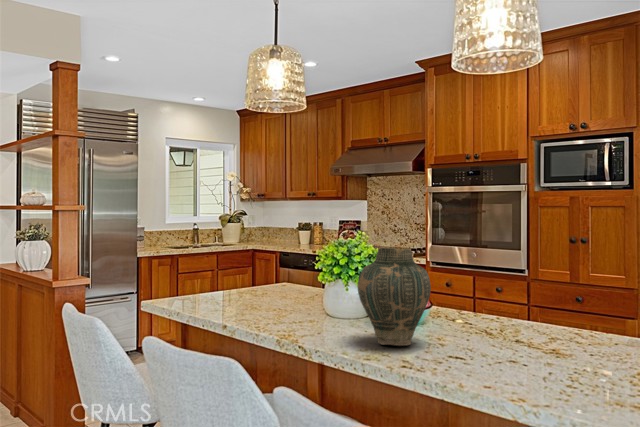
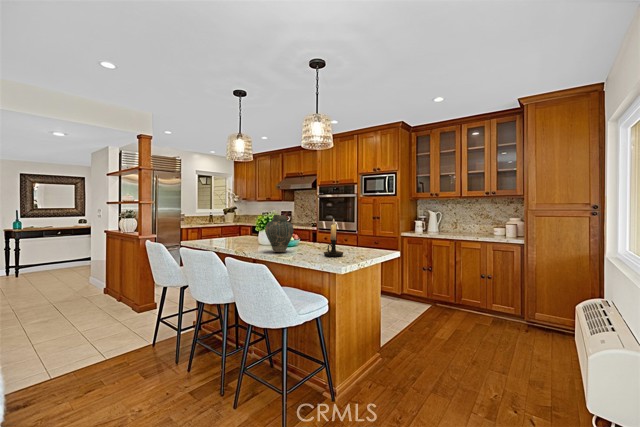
candle holder: none [524,260,582,370] -> present [324,219,343,257]

